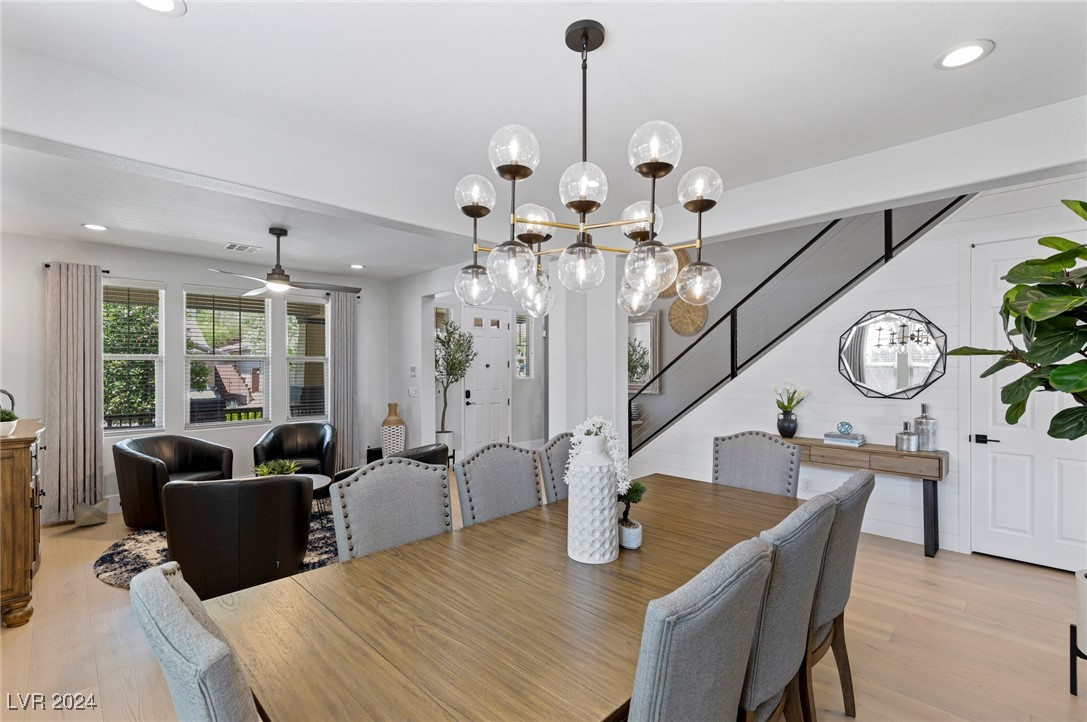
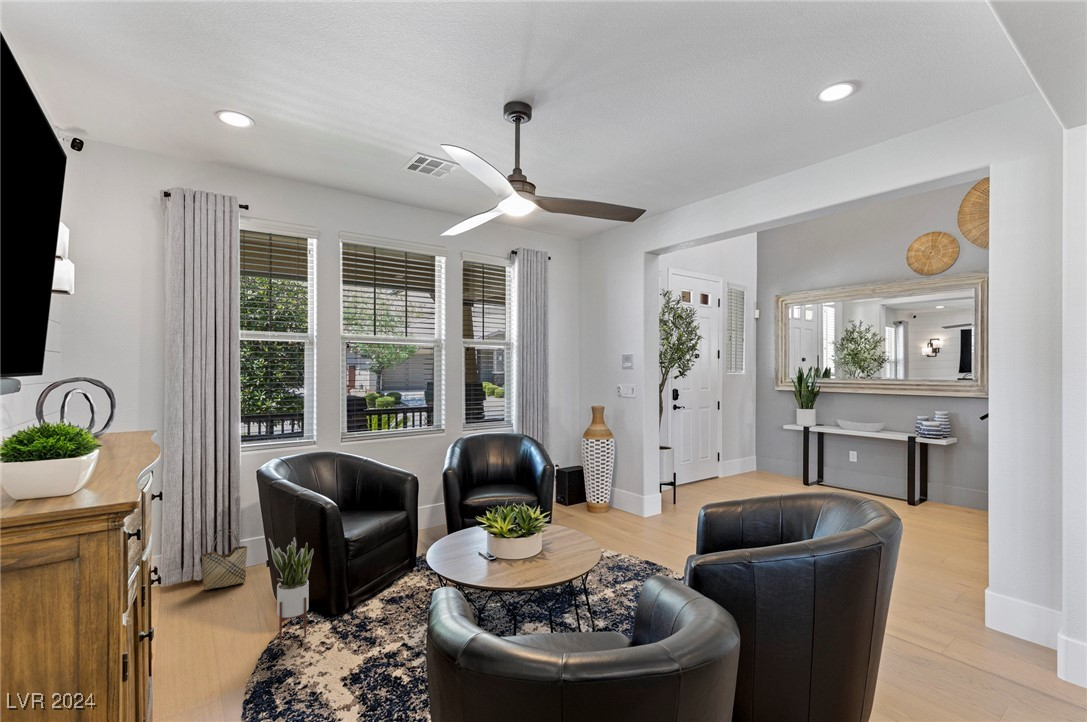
potted plant: none [118,482,148,543] -> present [269,537,313,642]

